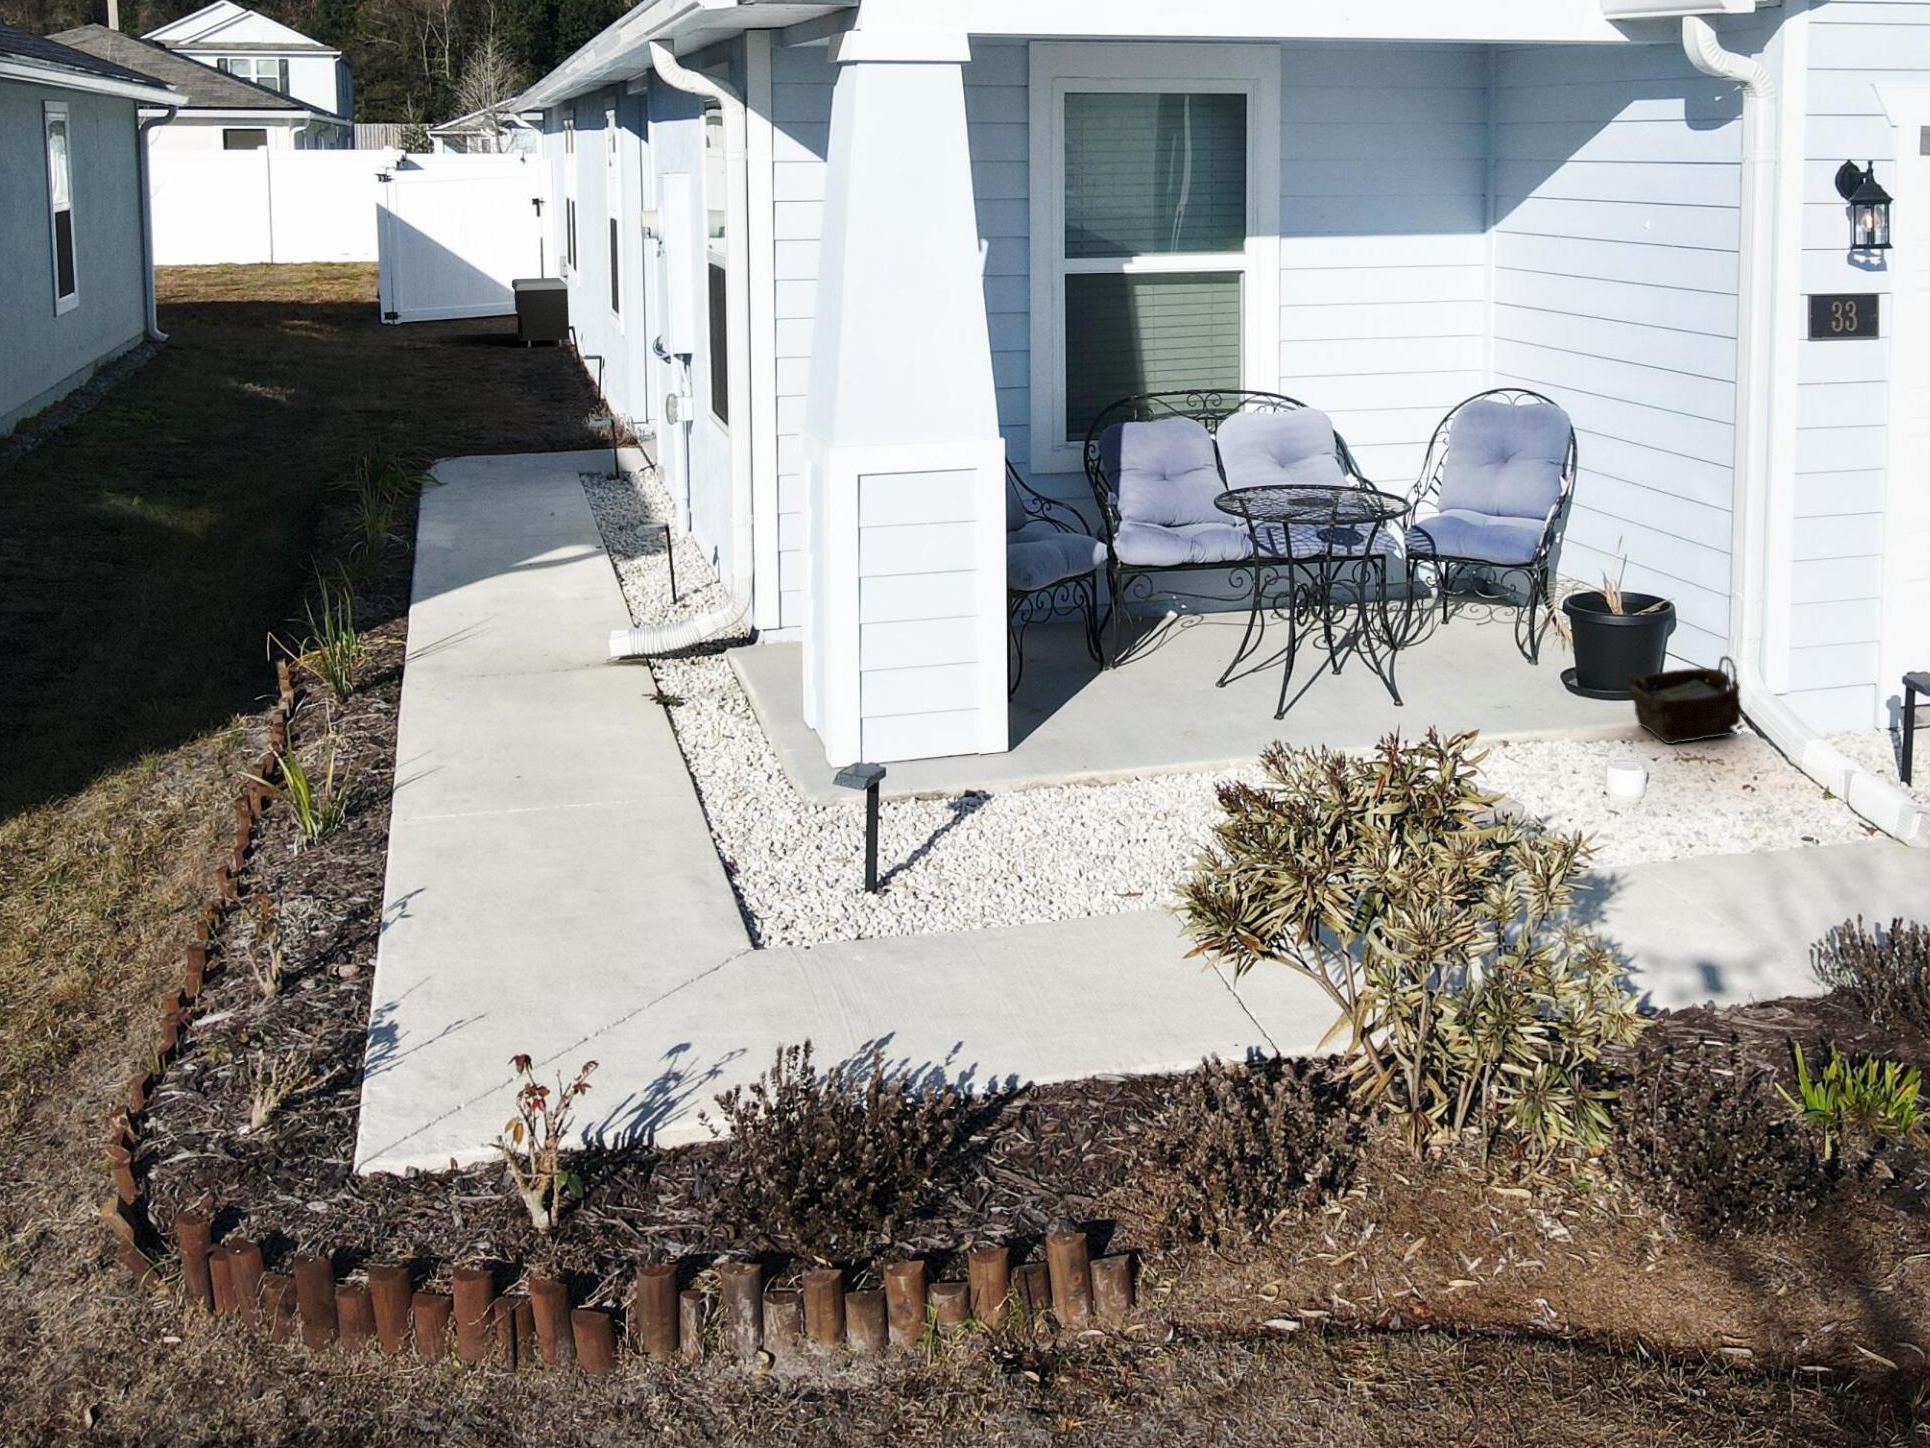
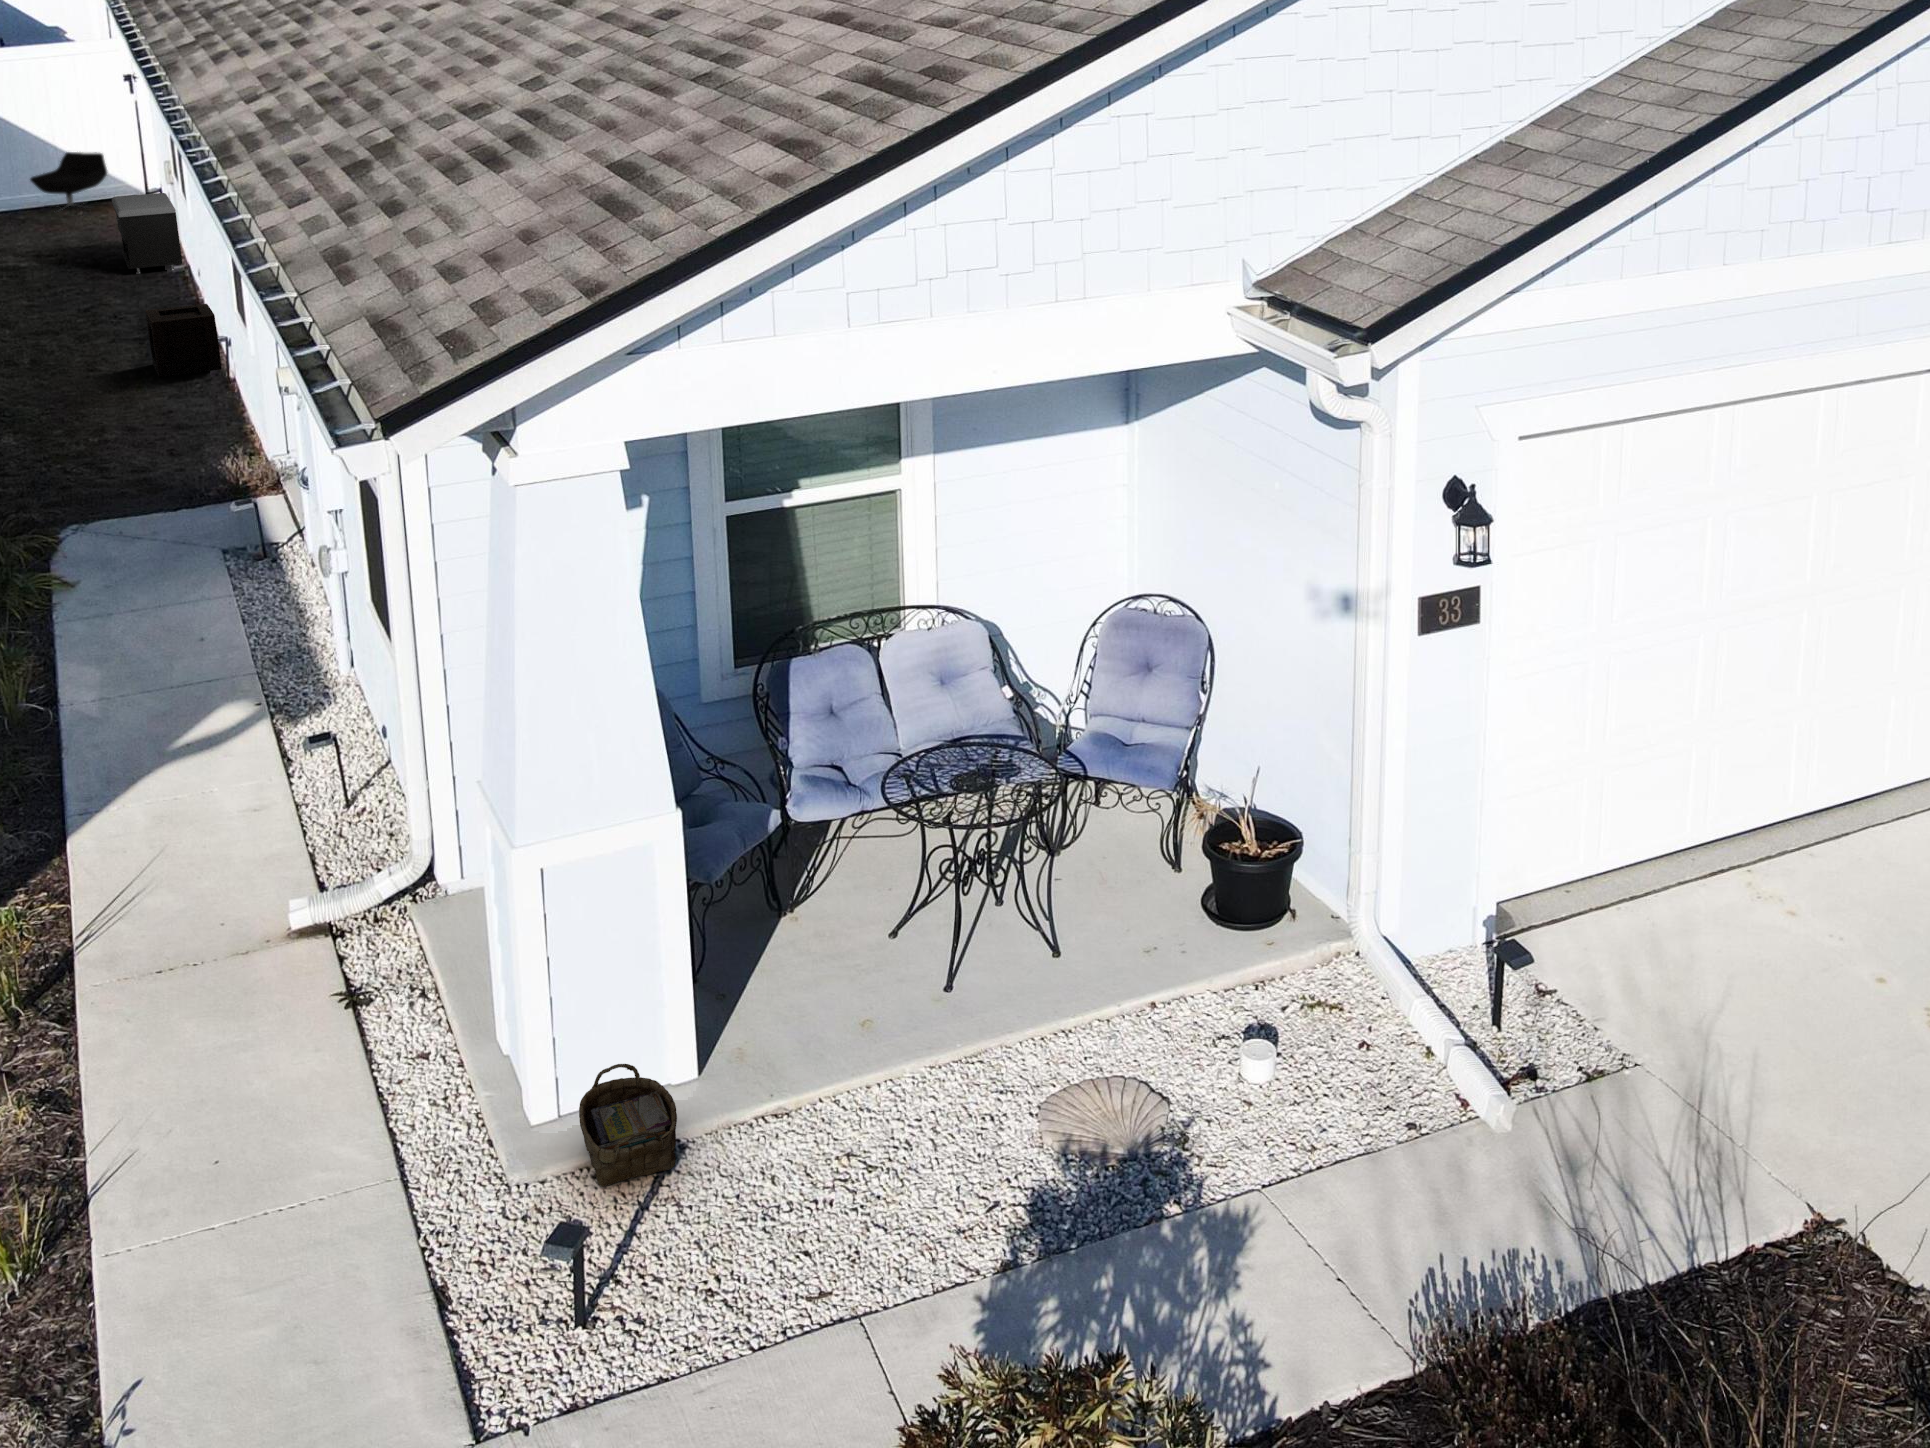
lounge chair: none [442,267,511,319] -> present [30,152,107,212]
wooden crate: none [532,333,595,395] -> present [146,304,221,377]
woven basket: present [1629,656,1741,744] -> present [579,1064,677,1186]

